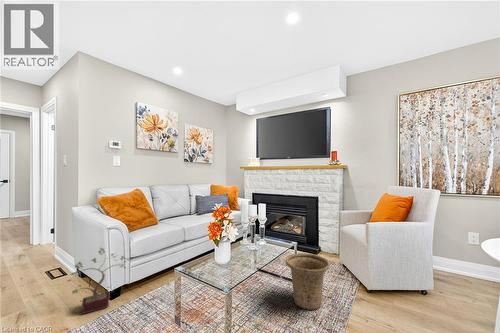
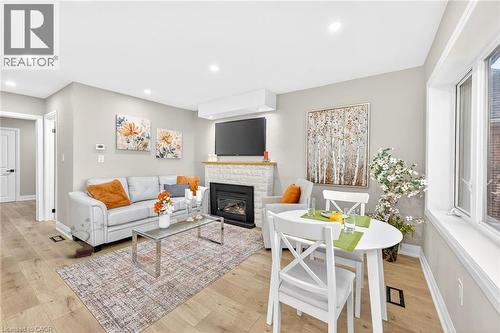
basket: present [285,253,330,310] -> none [208,223,235,256]

